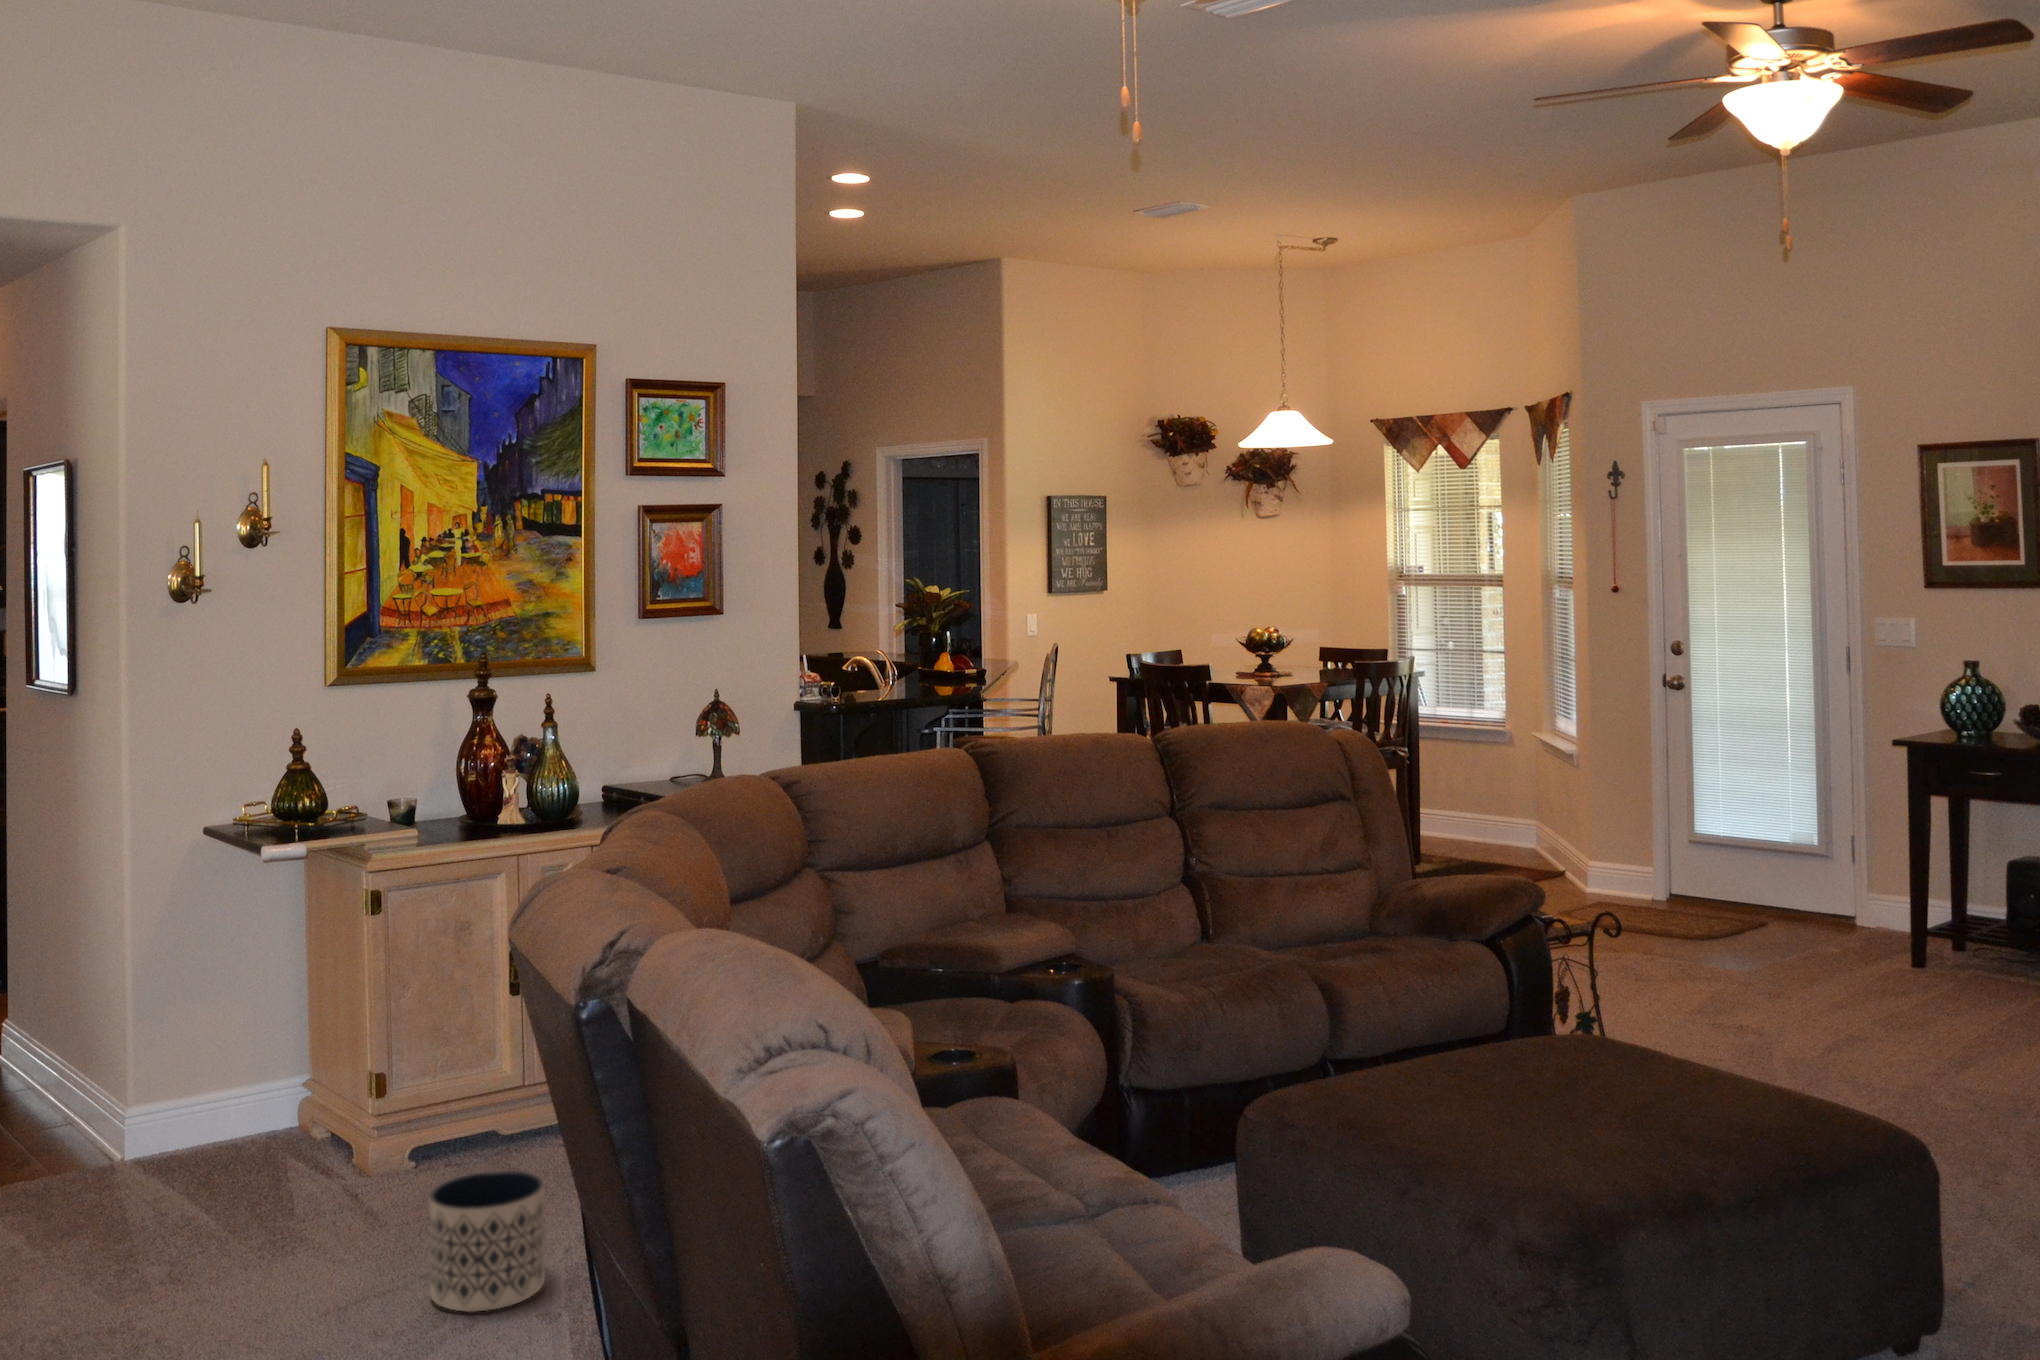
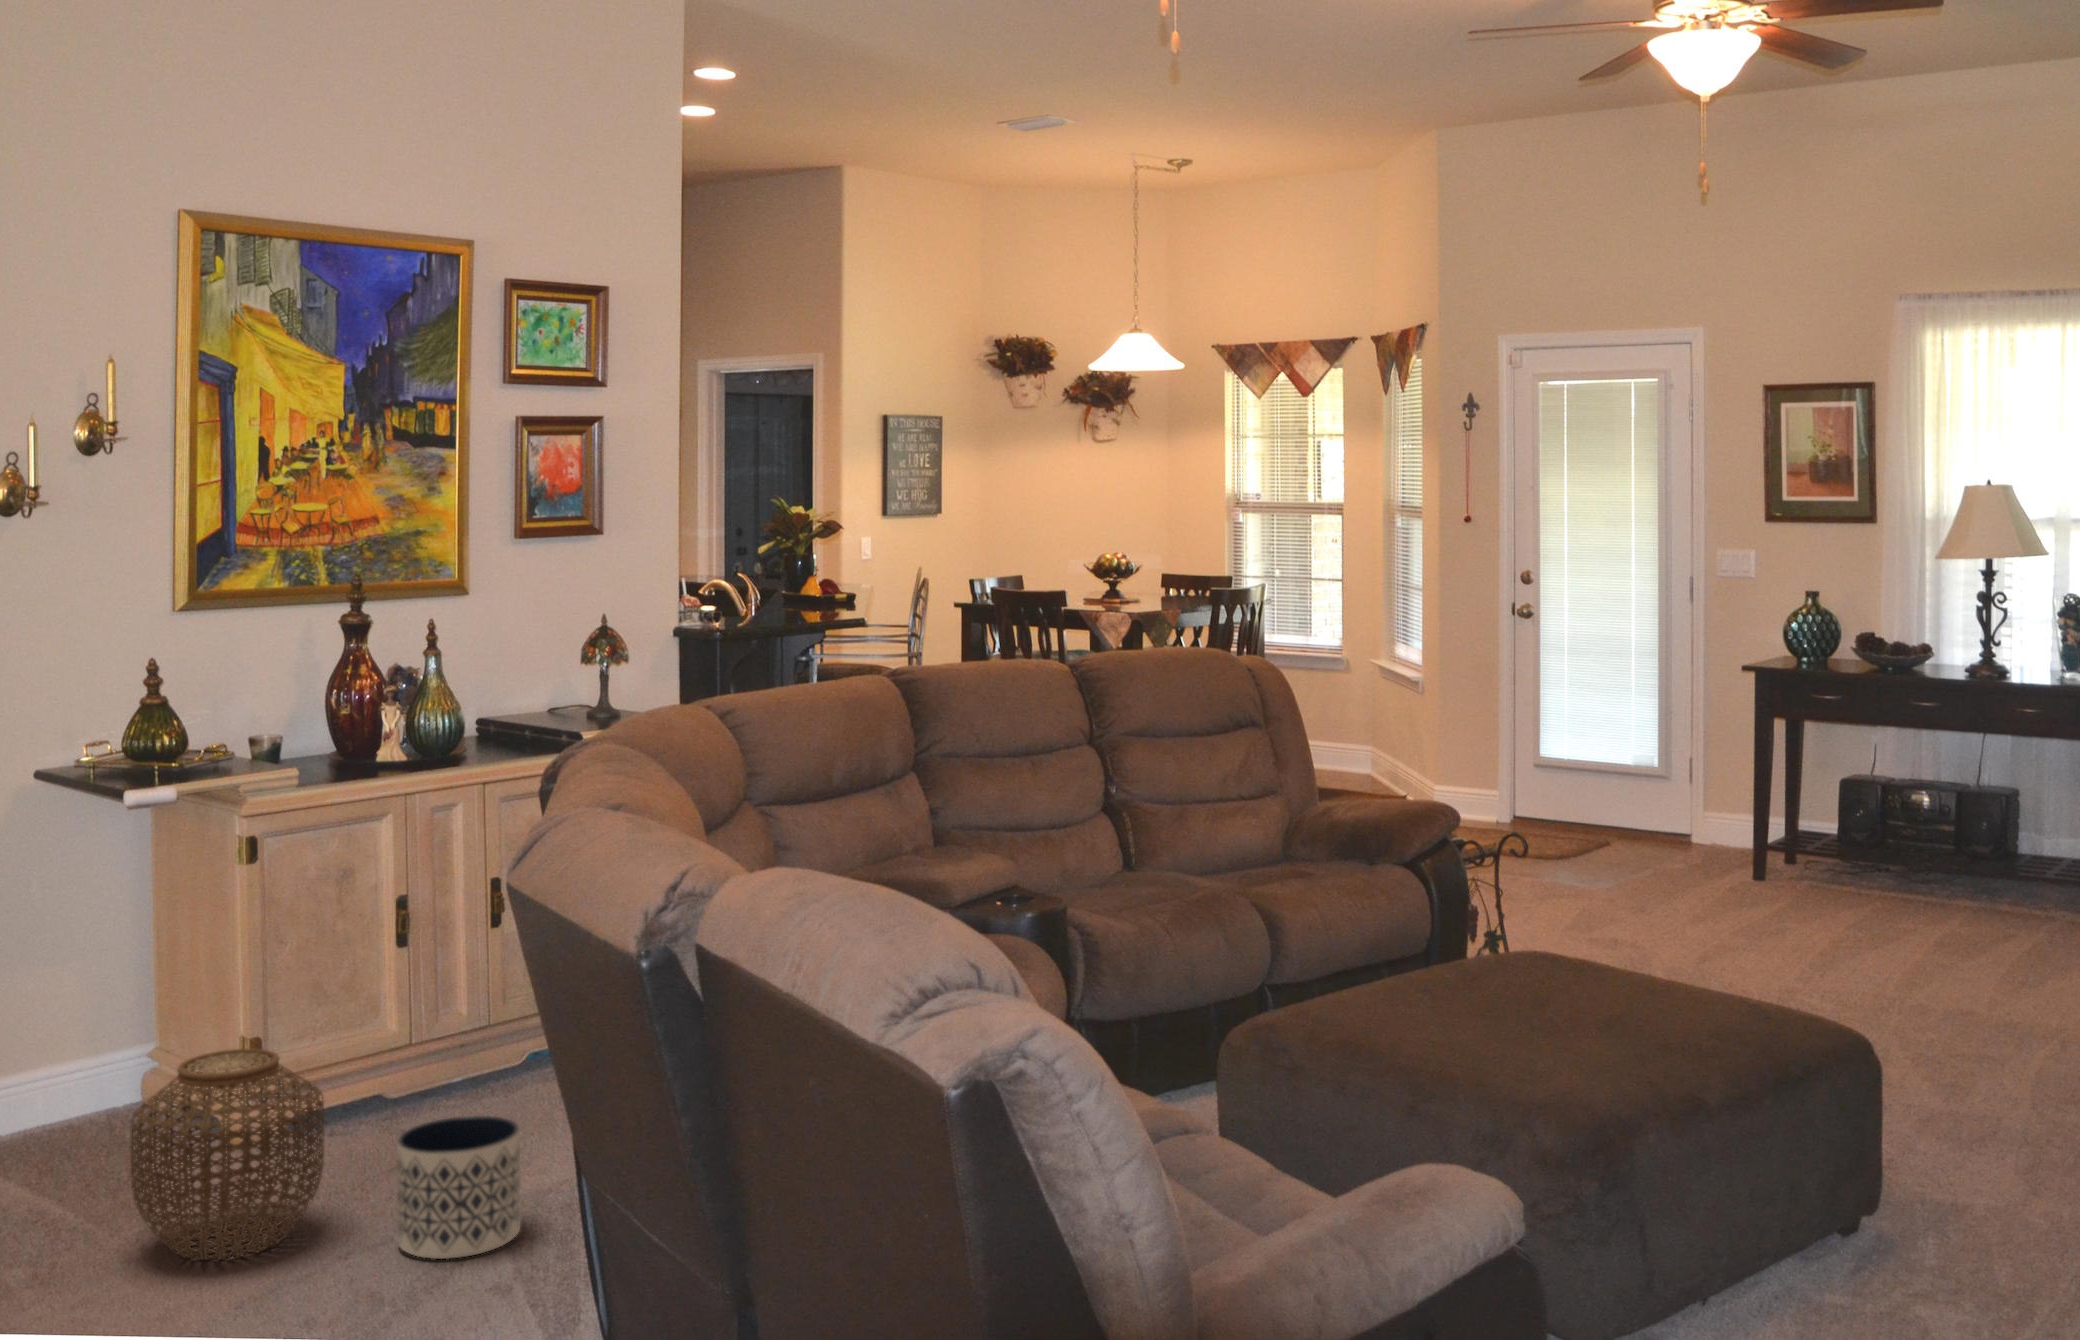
woven basket: none [204,1096,379,1296] -> present [130,1049,324,1260]

